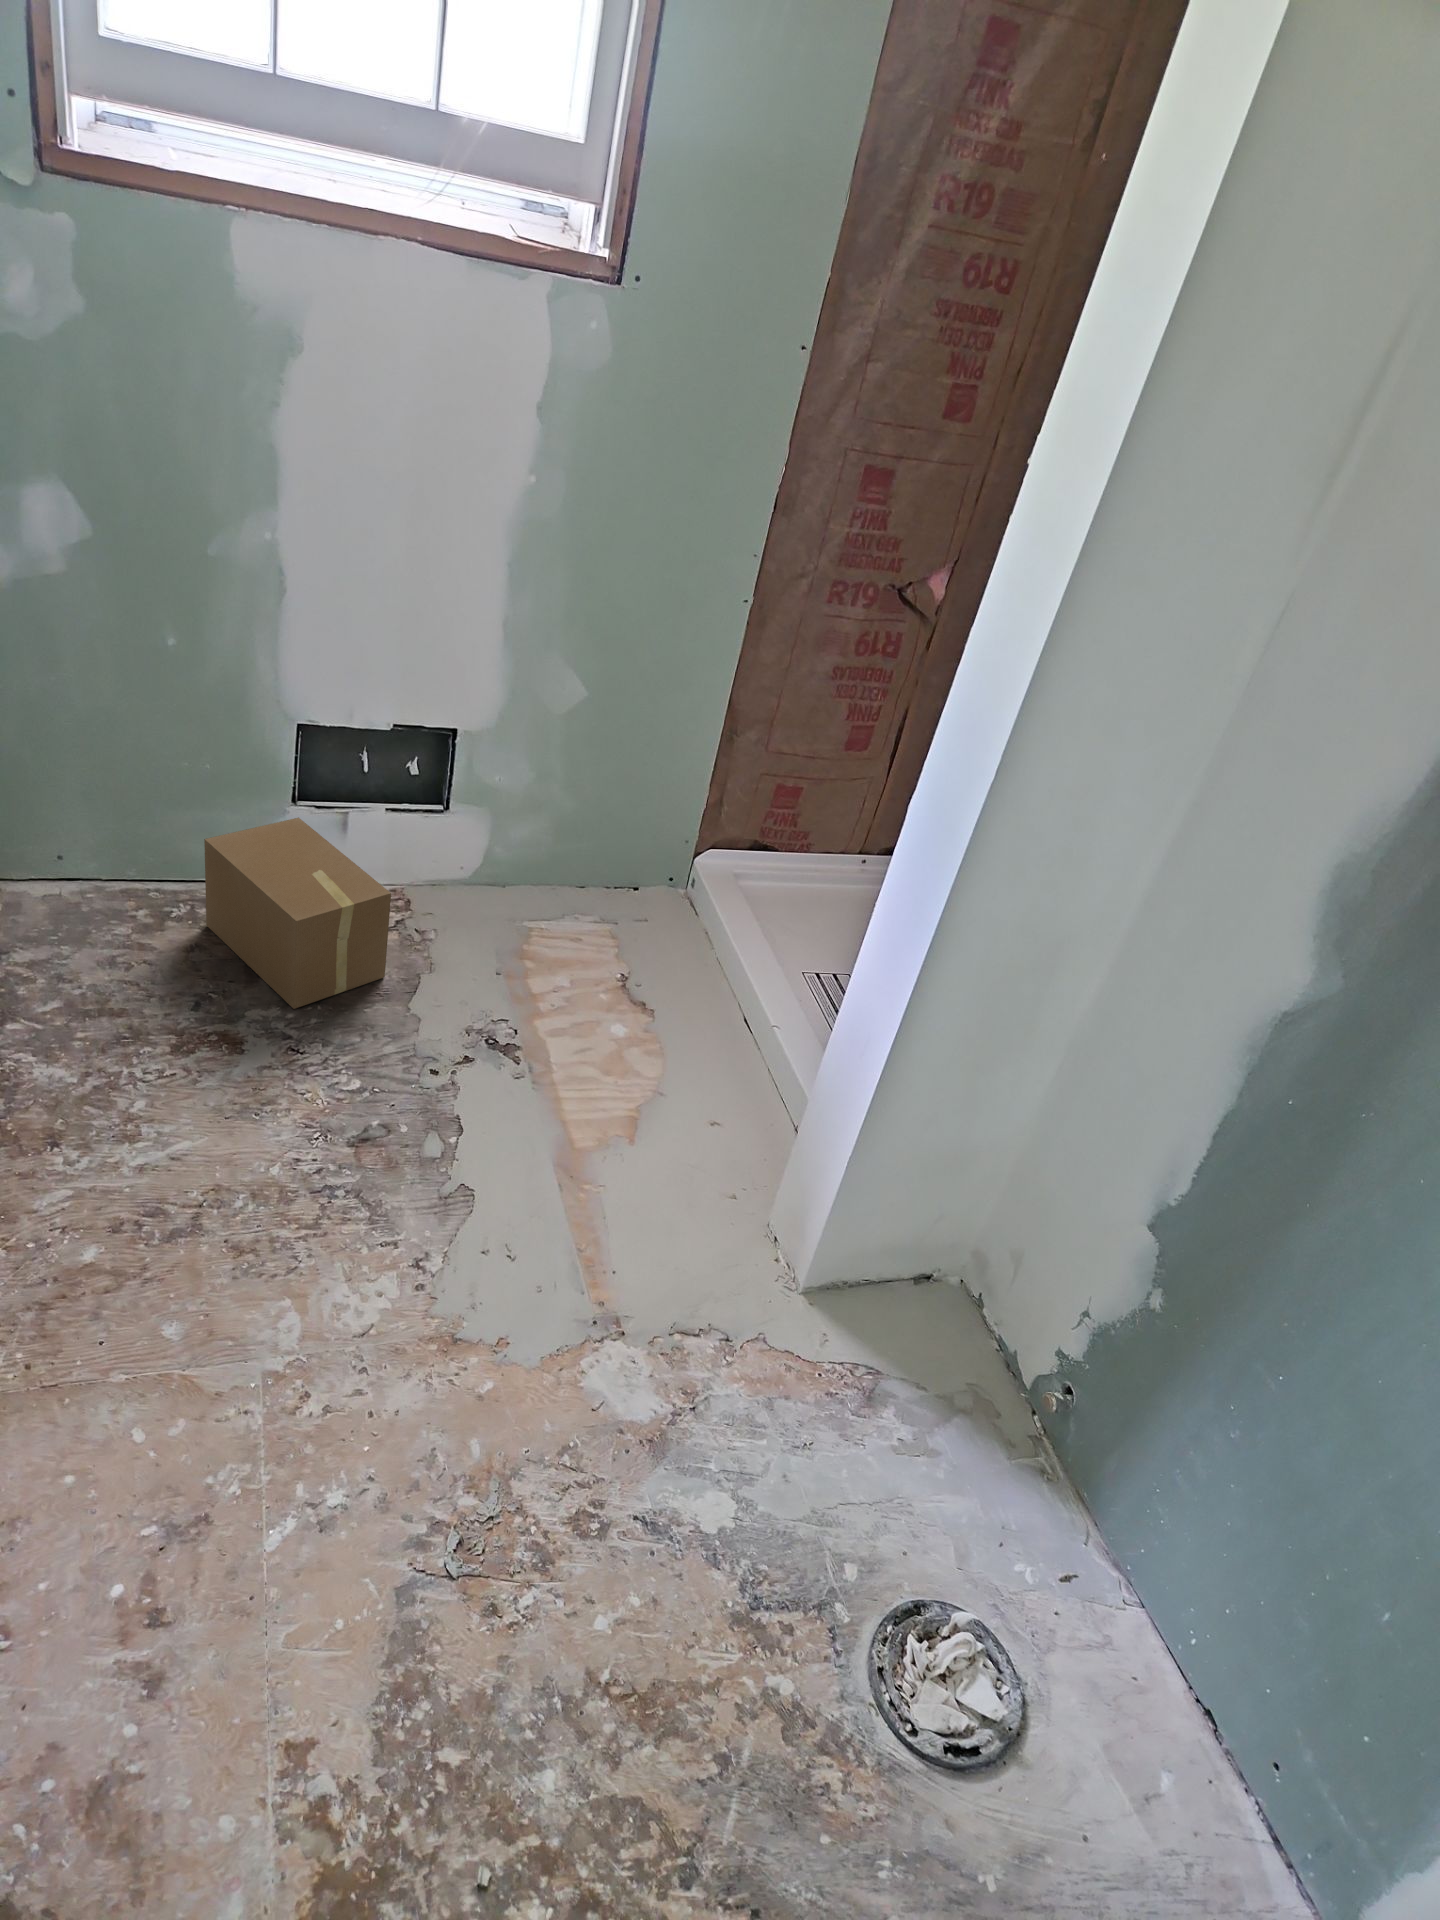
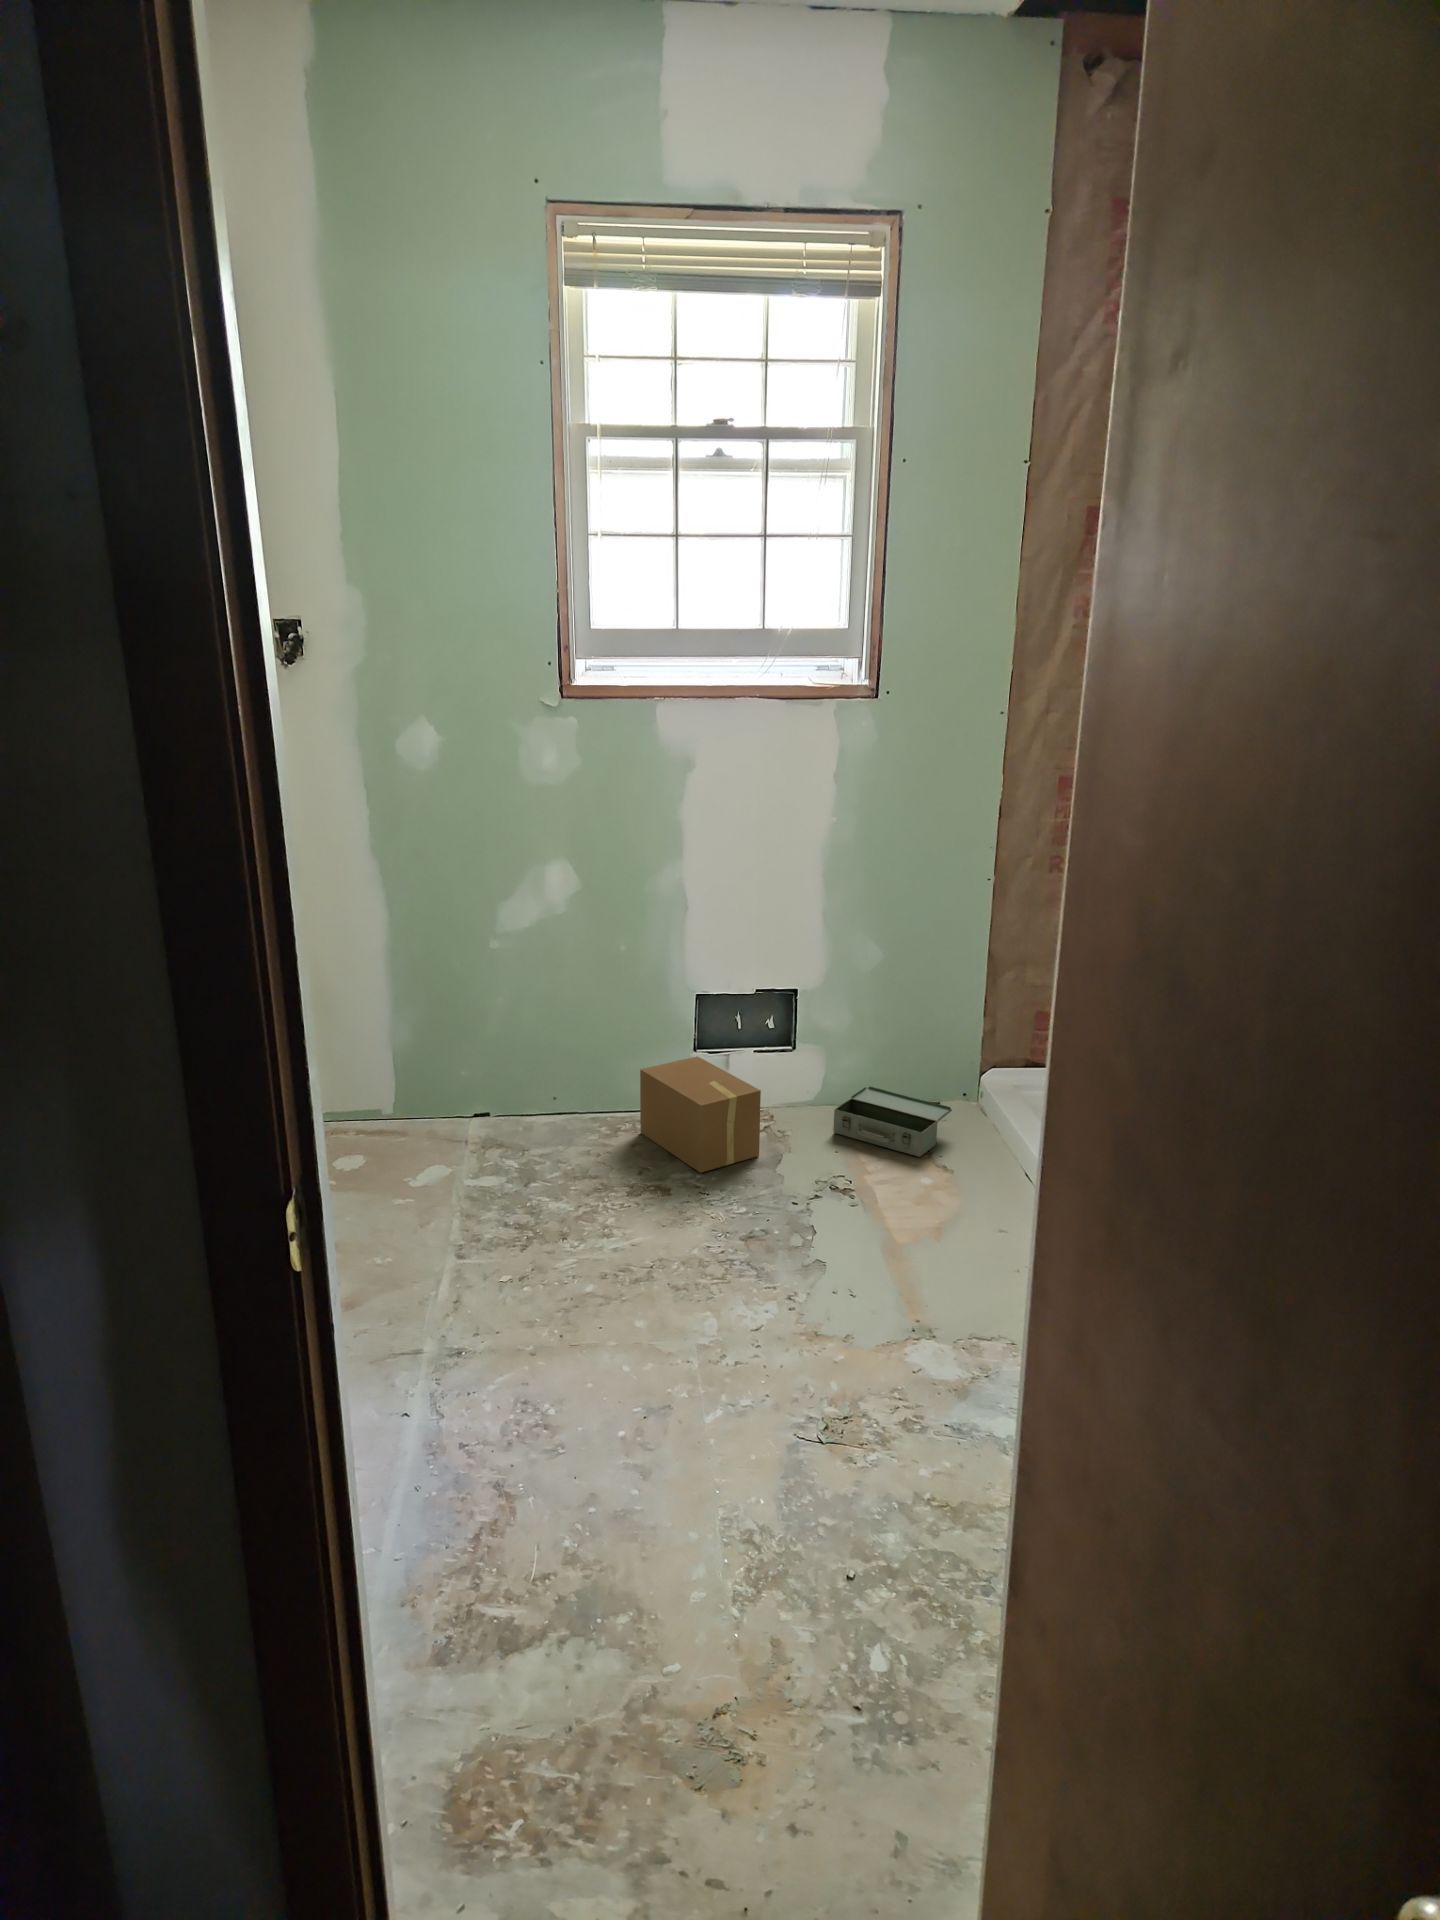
toolbox: none [493,869,656,987] -> present [833,1087,952,1157]

